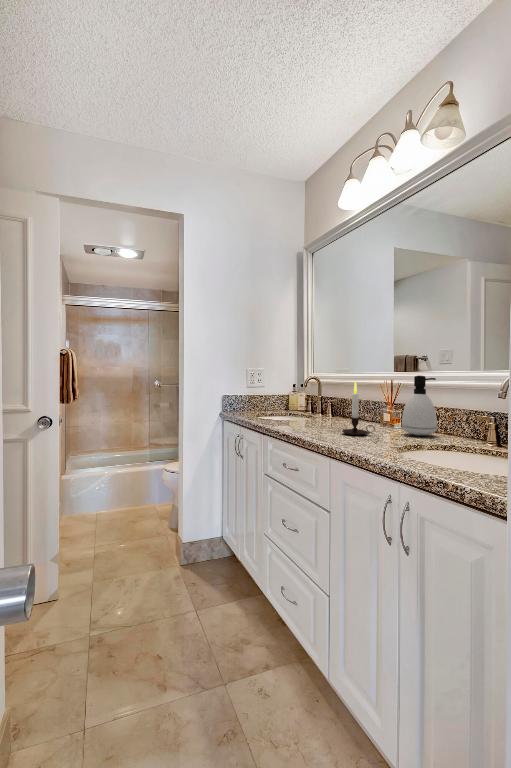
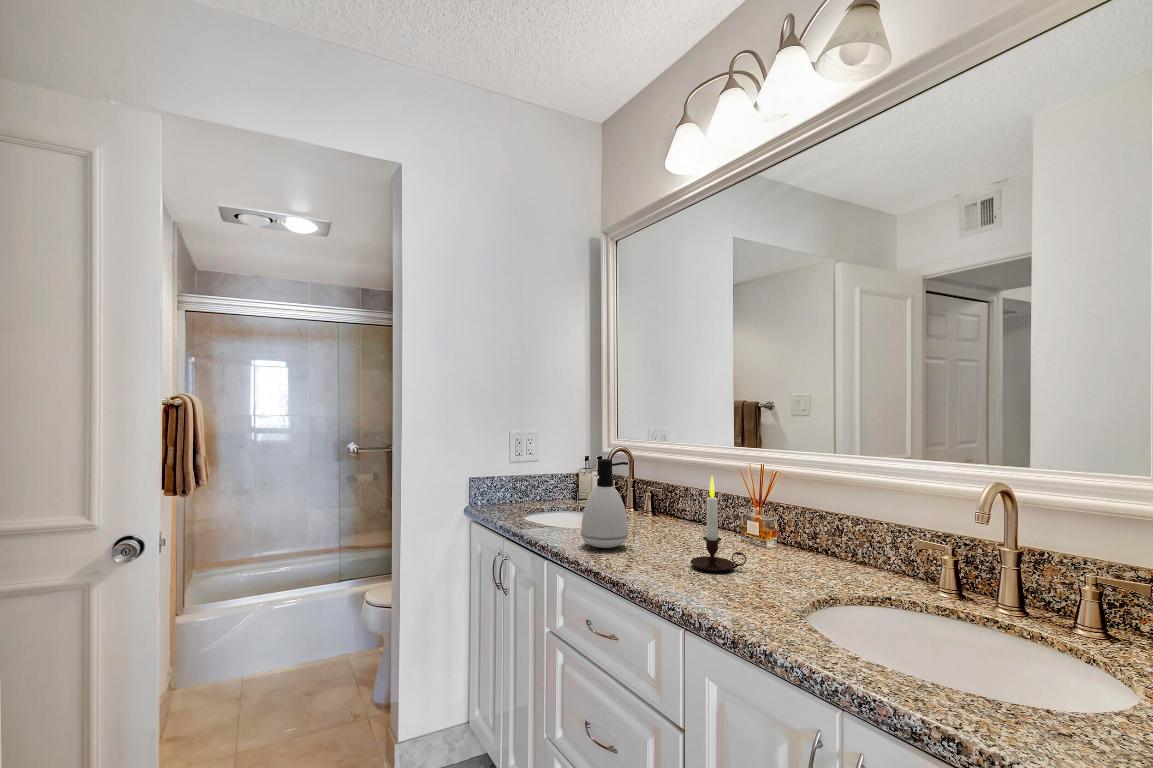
soap dispenser: present [402,375,437,436] -> present [581,459,628,548]

